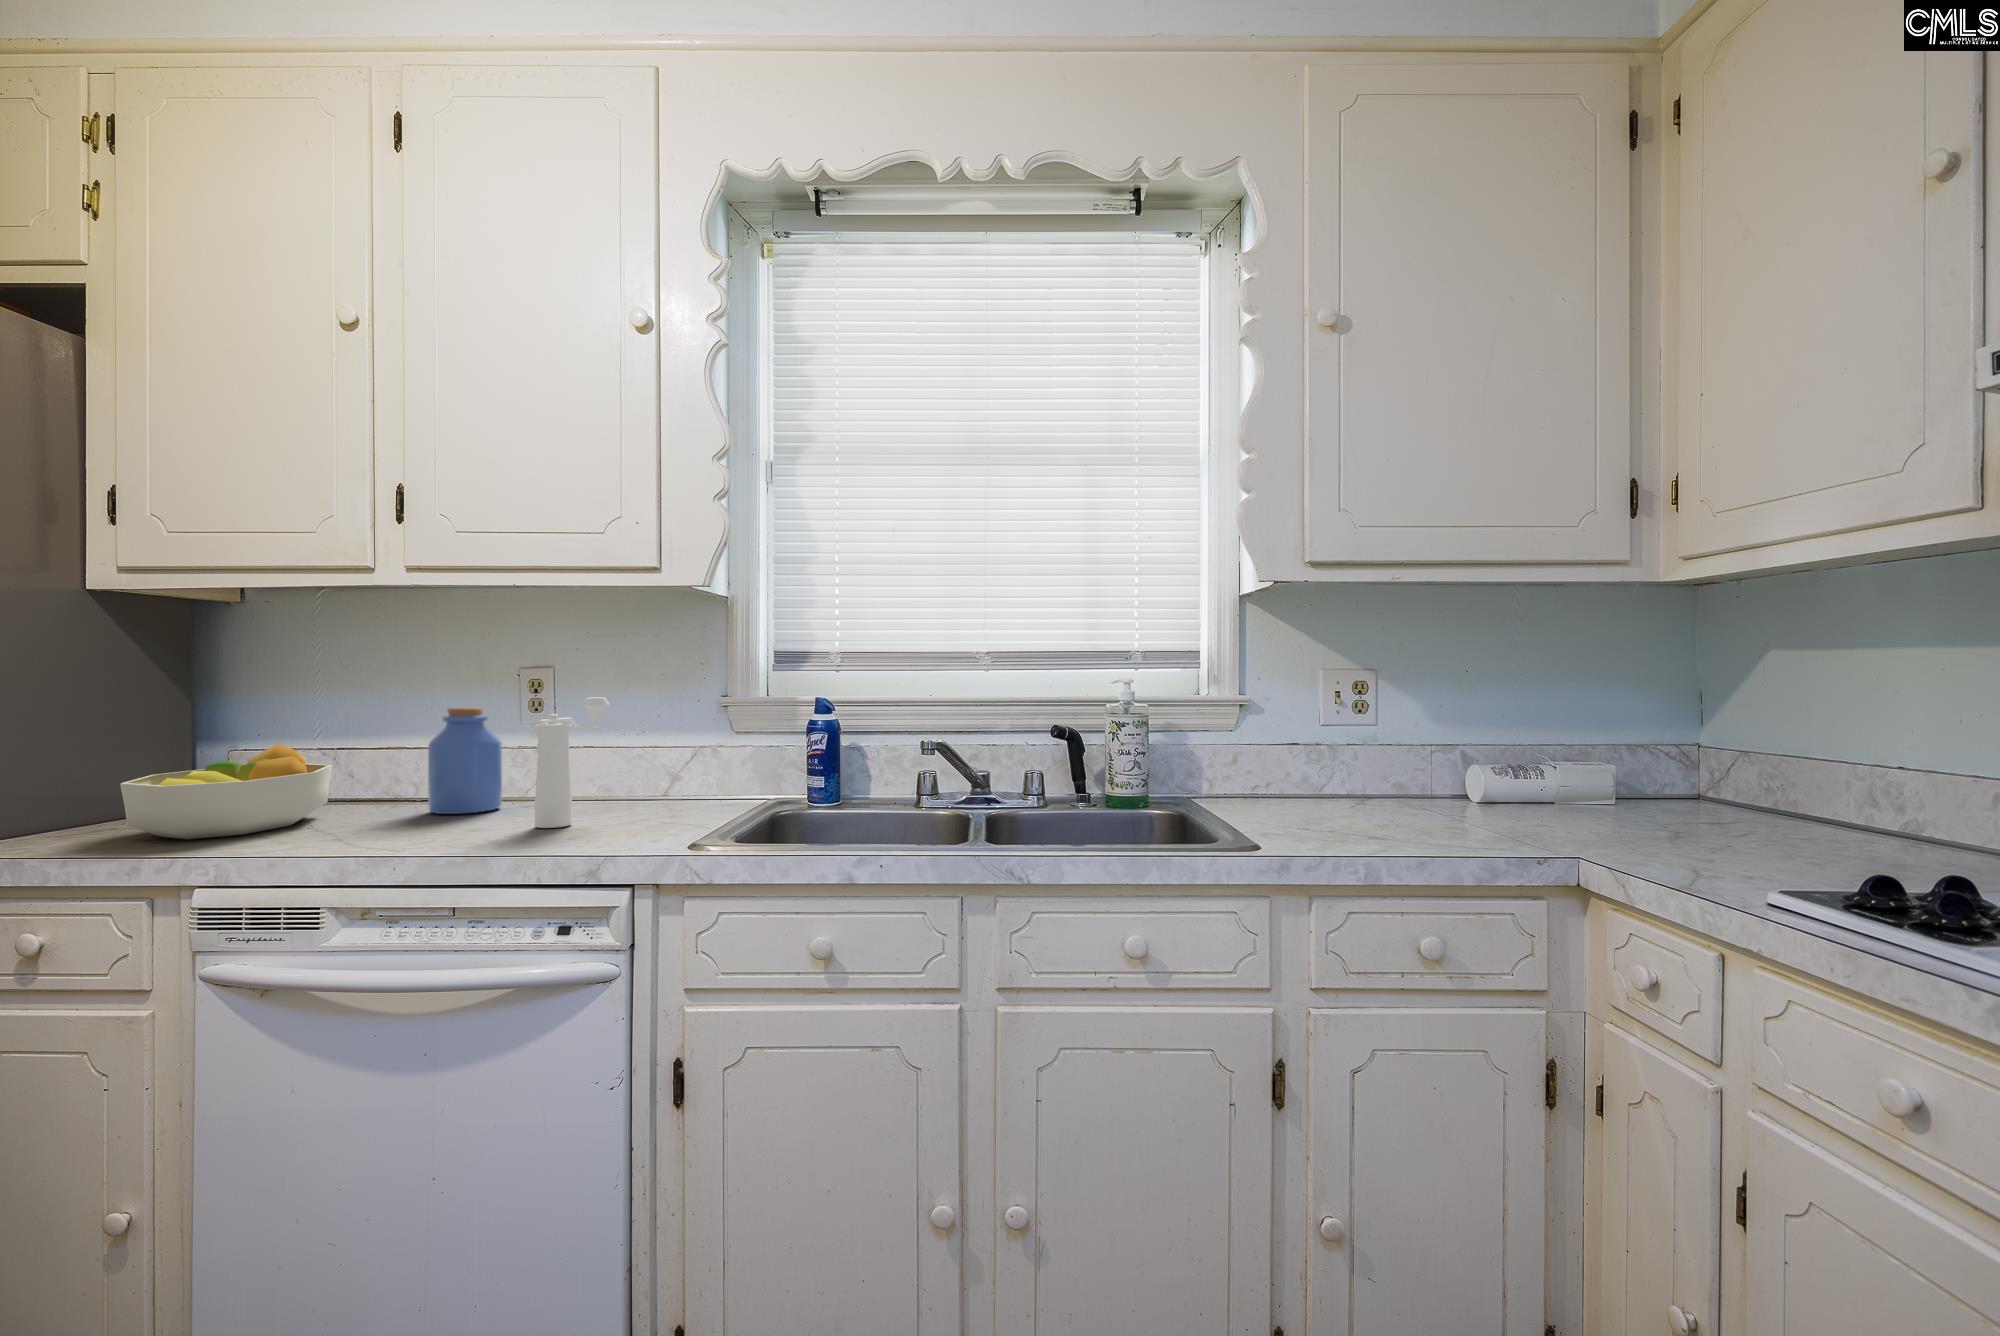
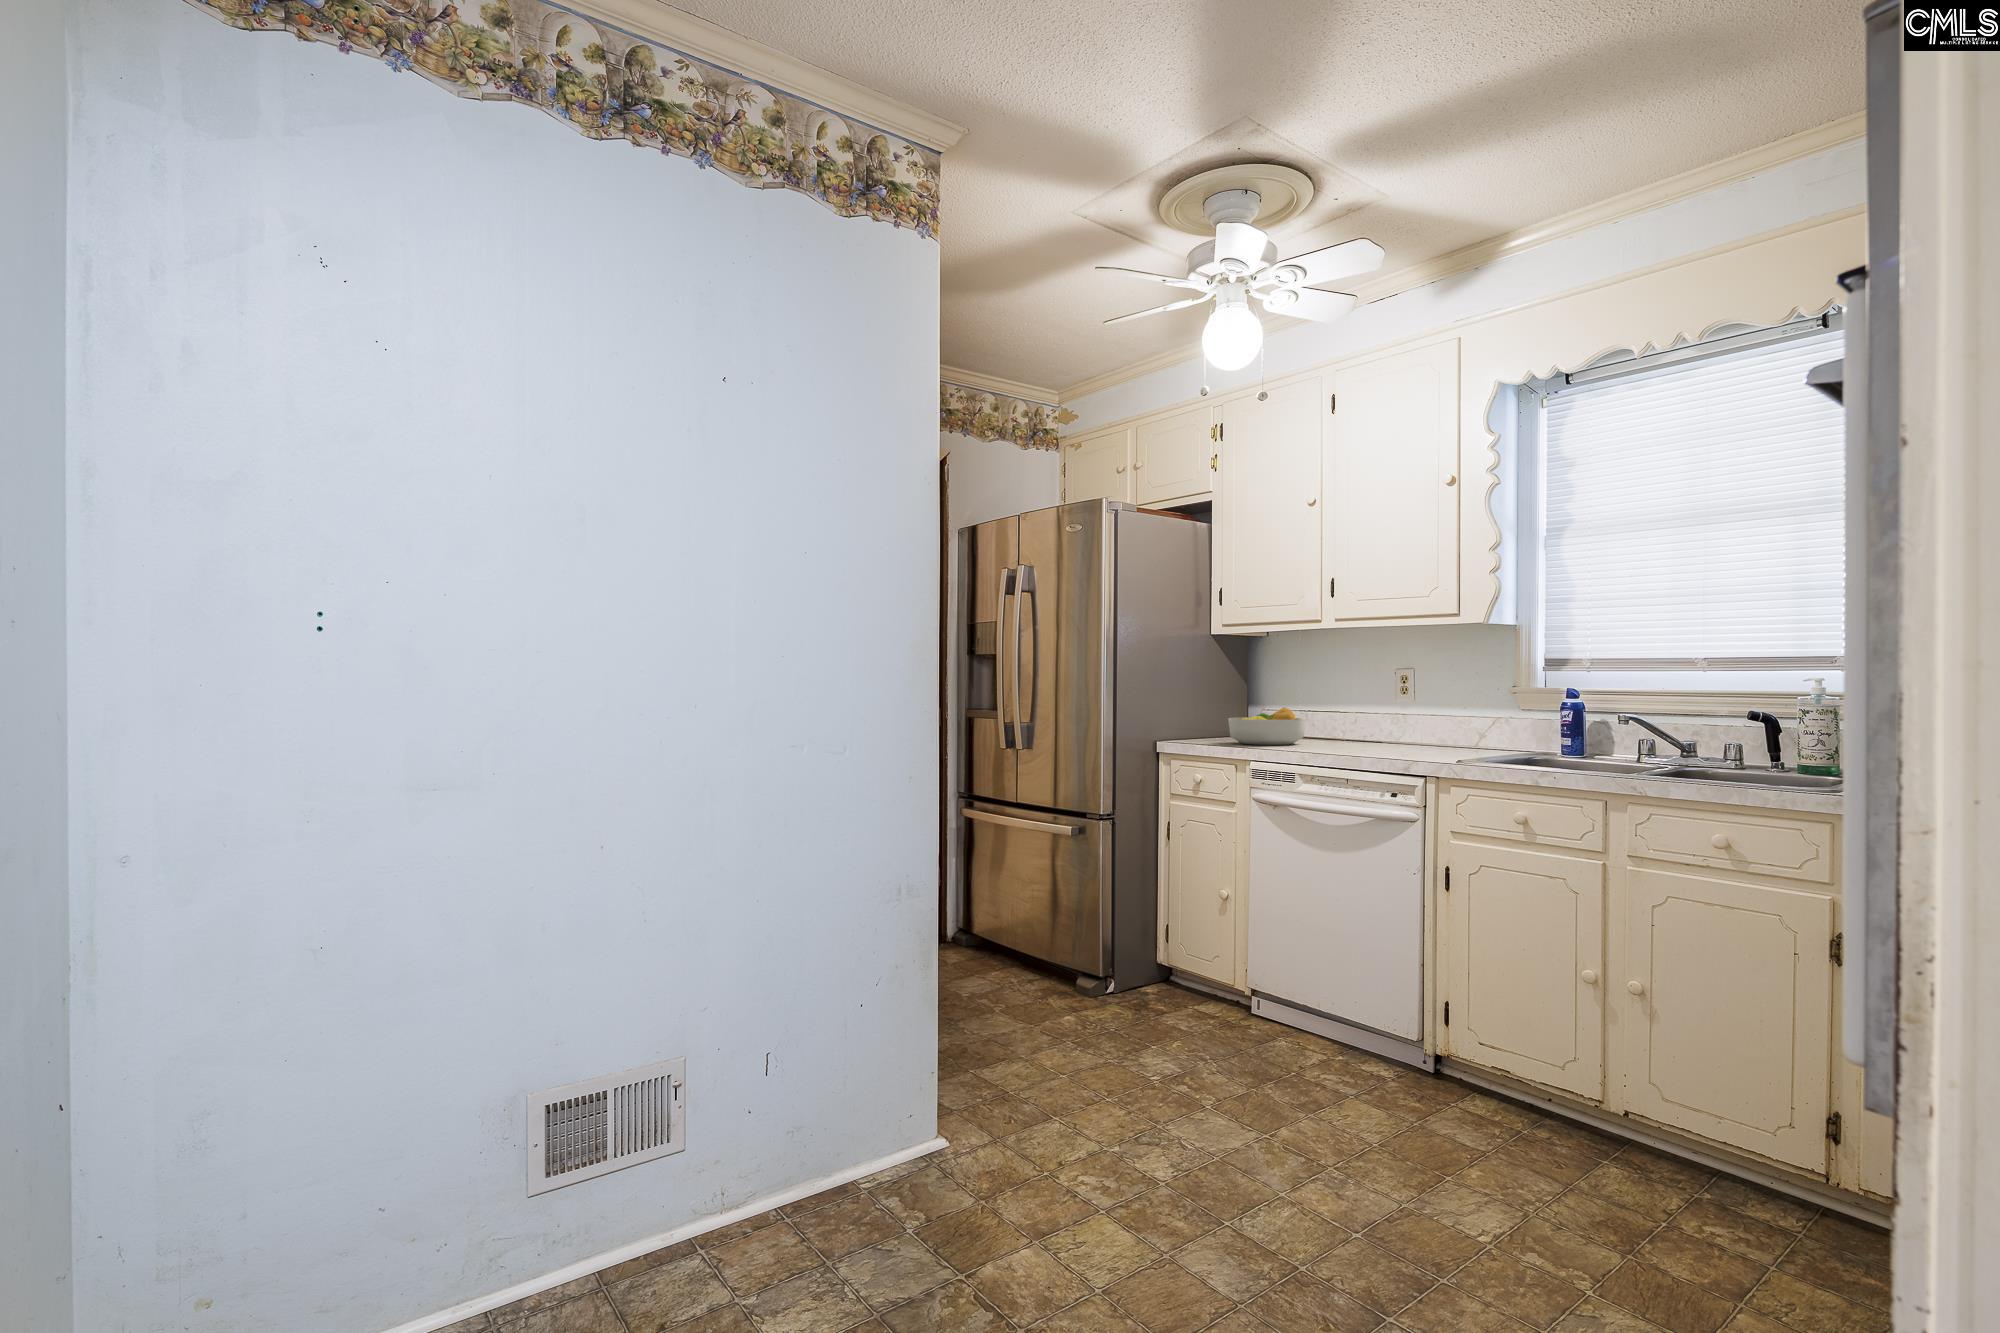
pepper mill: present [534,698,609,828] -> none [1392,686,1436,753]
jar: present [428,707,502,814] -> none [1348,692,1384,747]

